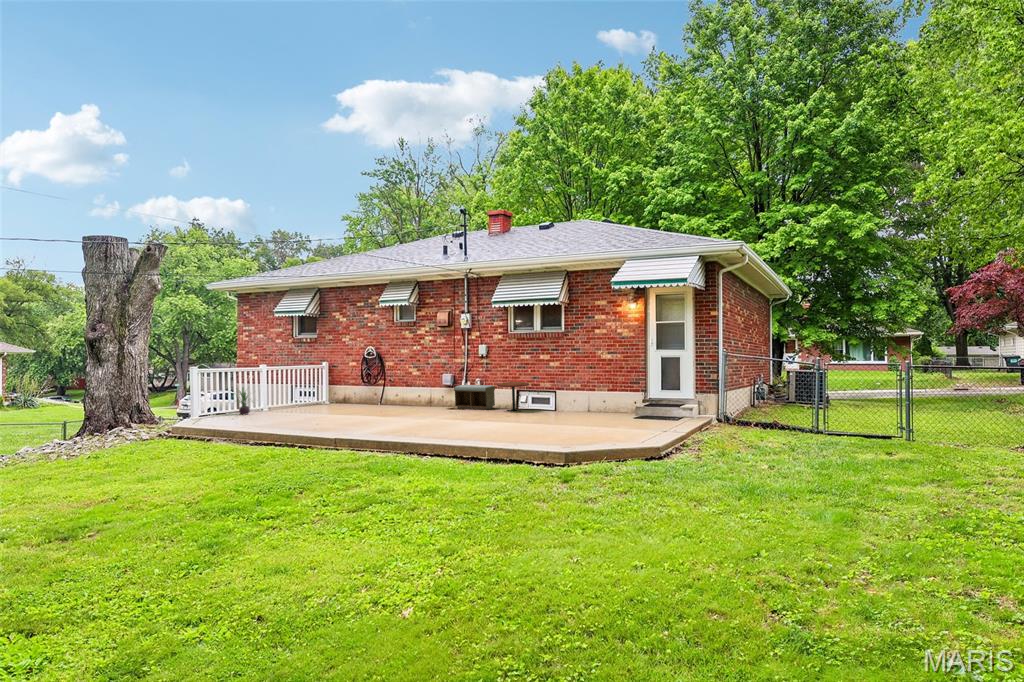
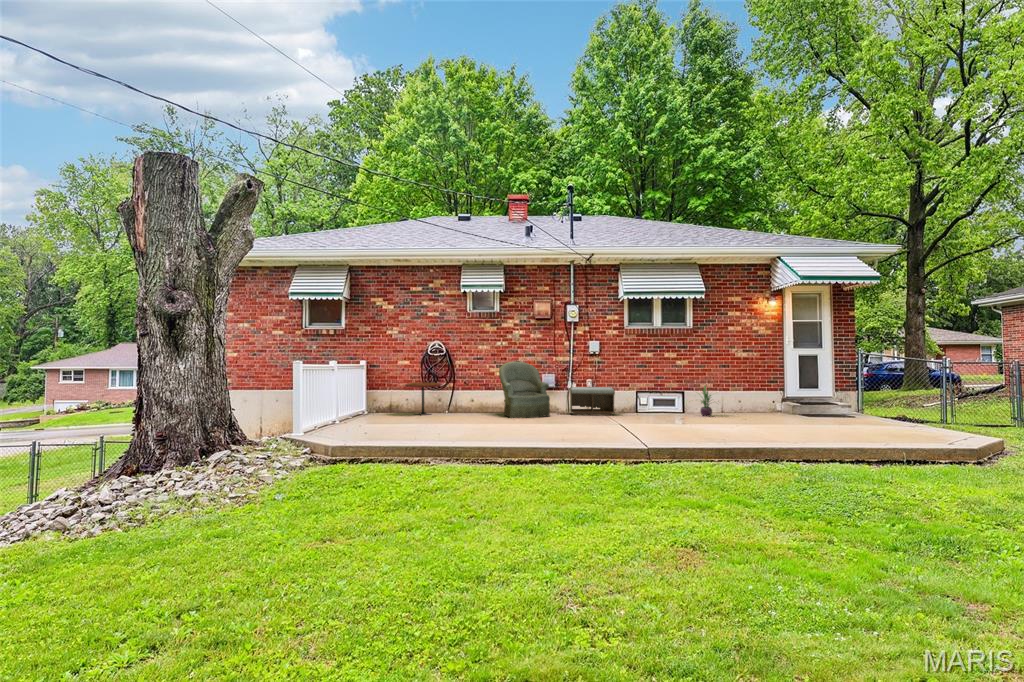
armchair: none [398,363,438,411] -> present [499,362,550,418]
side table: present [497,382,529,412] -> present [405,382,441,415]
decorative plant: present [239,388,250,415] -> present [701,386,712,416]

